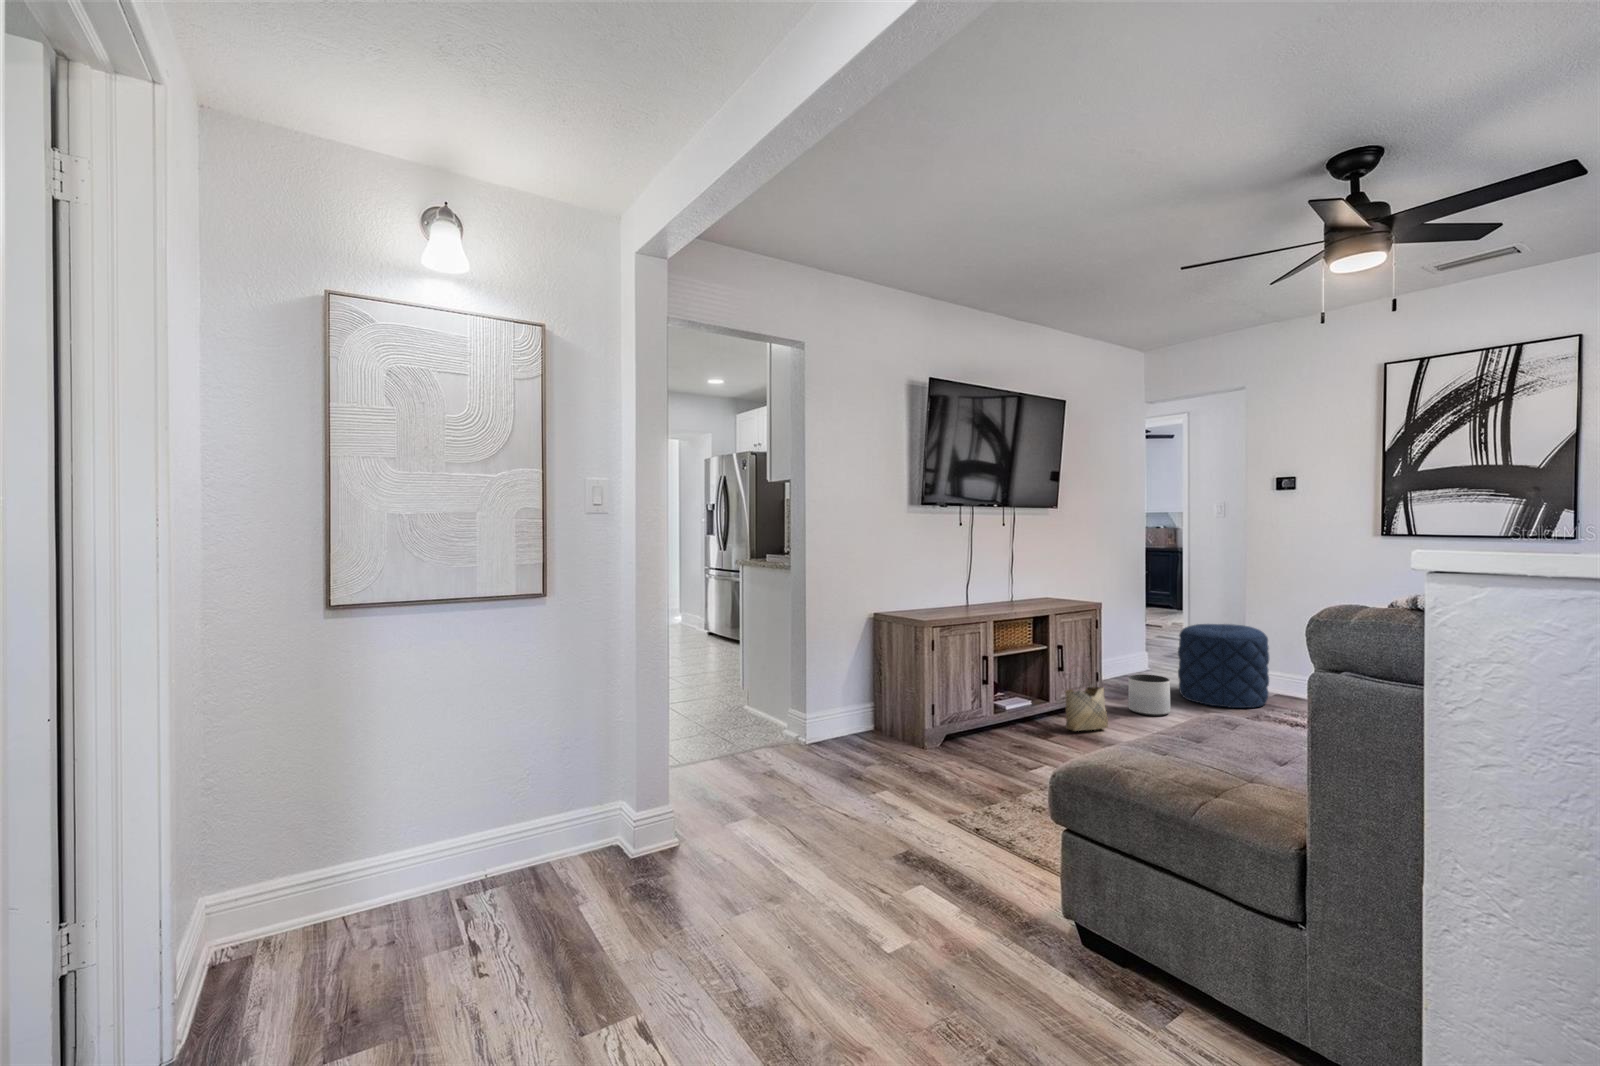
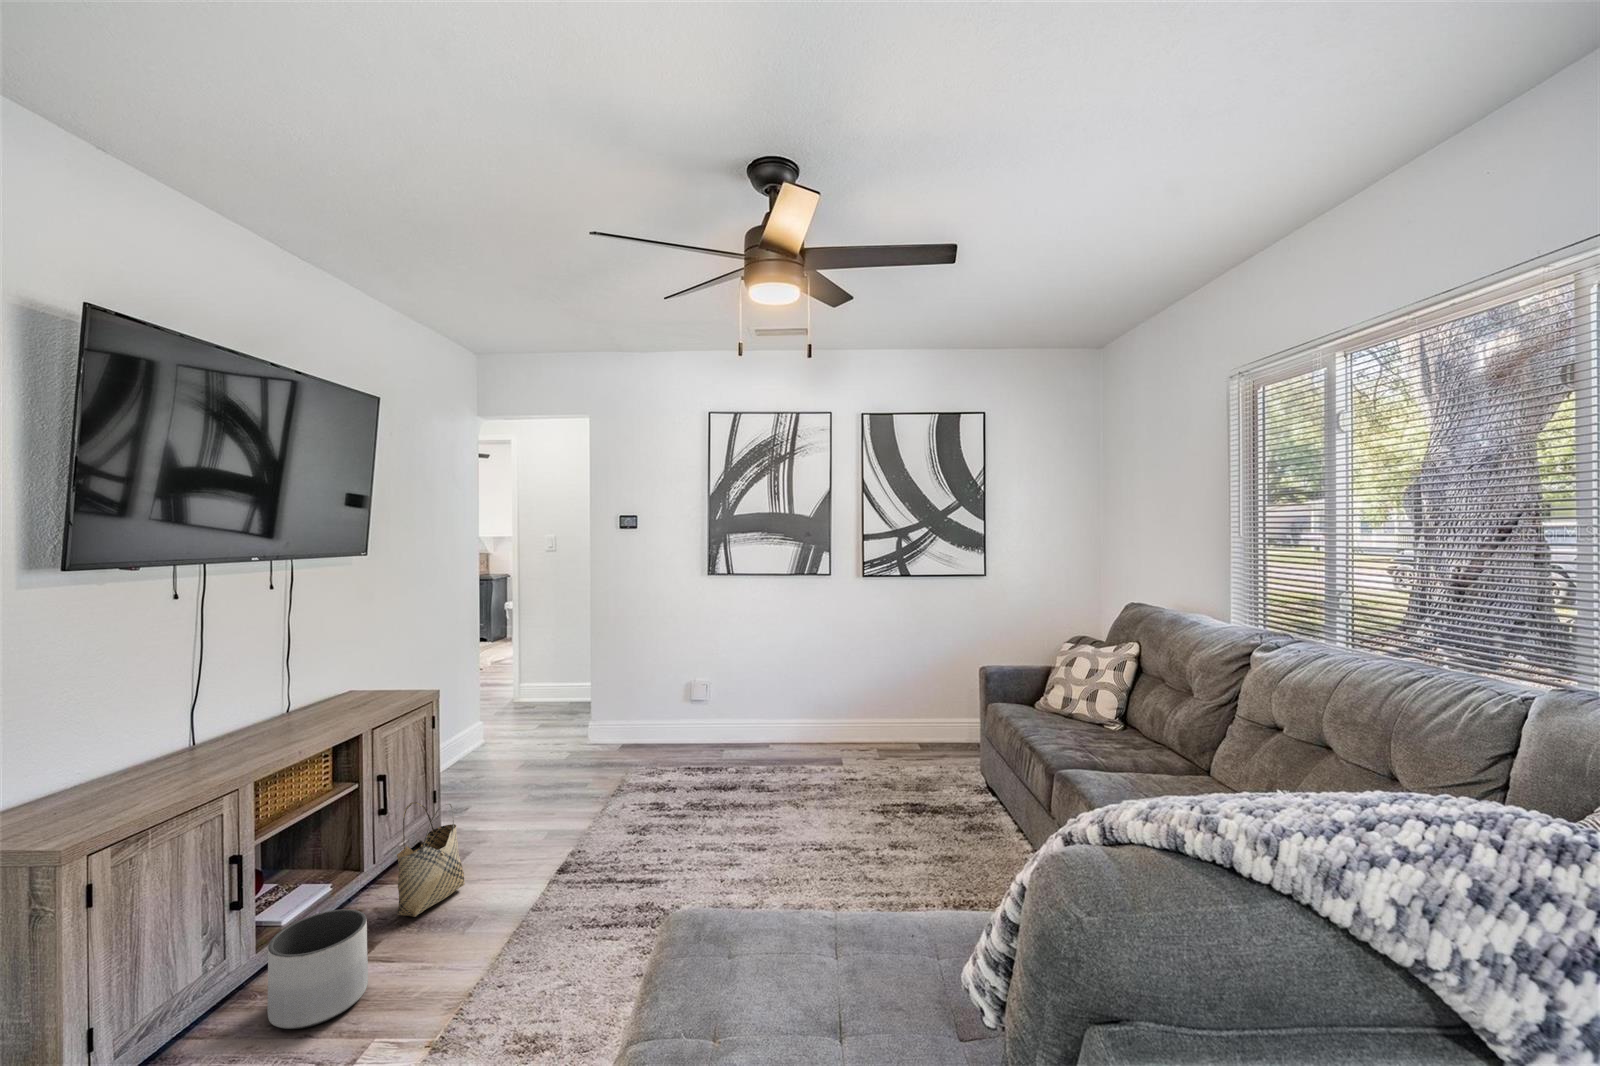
pouf: present [1178,624,1269,708] -> none [525,681,622,788]
planter: present [1128,674,1171,716] -> present [268,909,368,1029]

